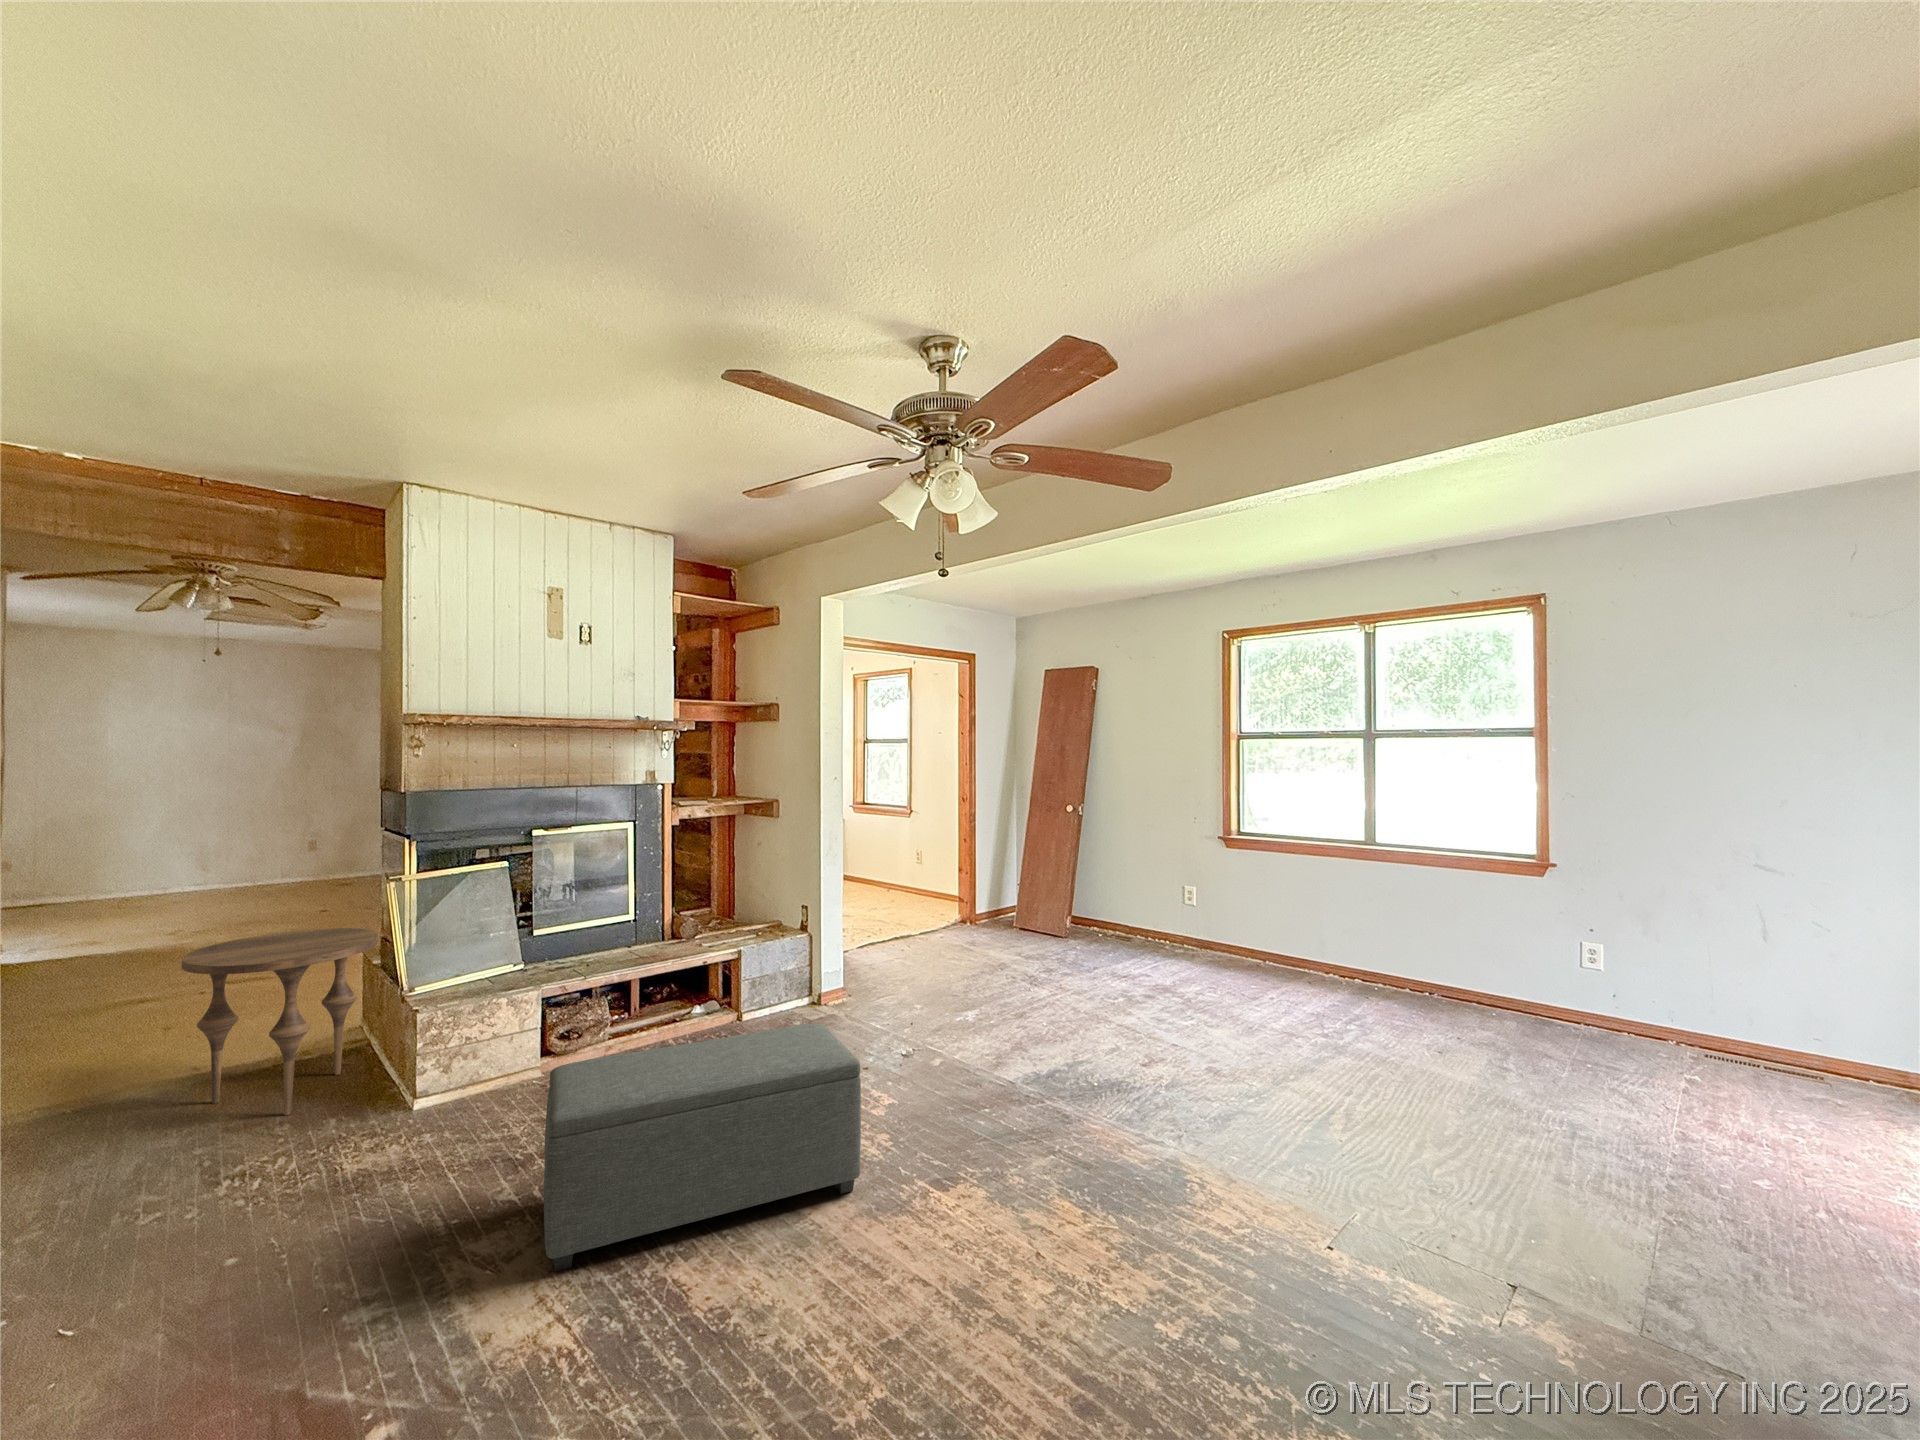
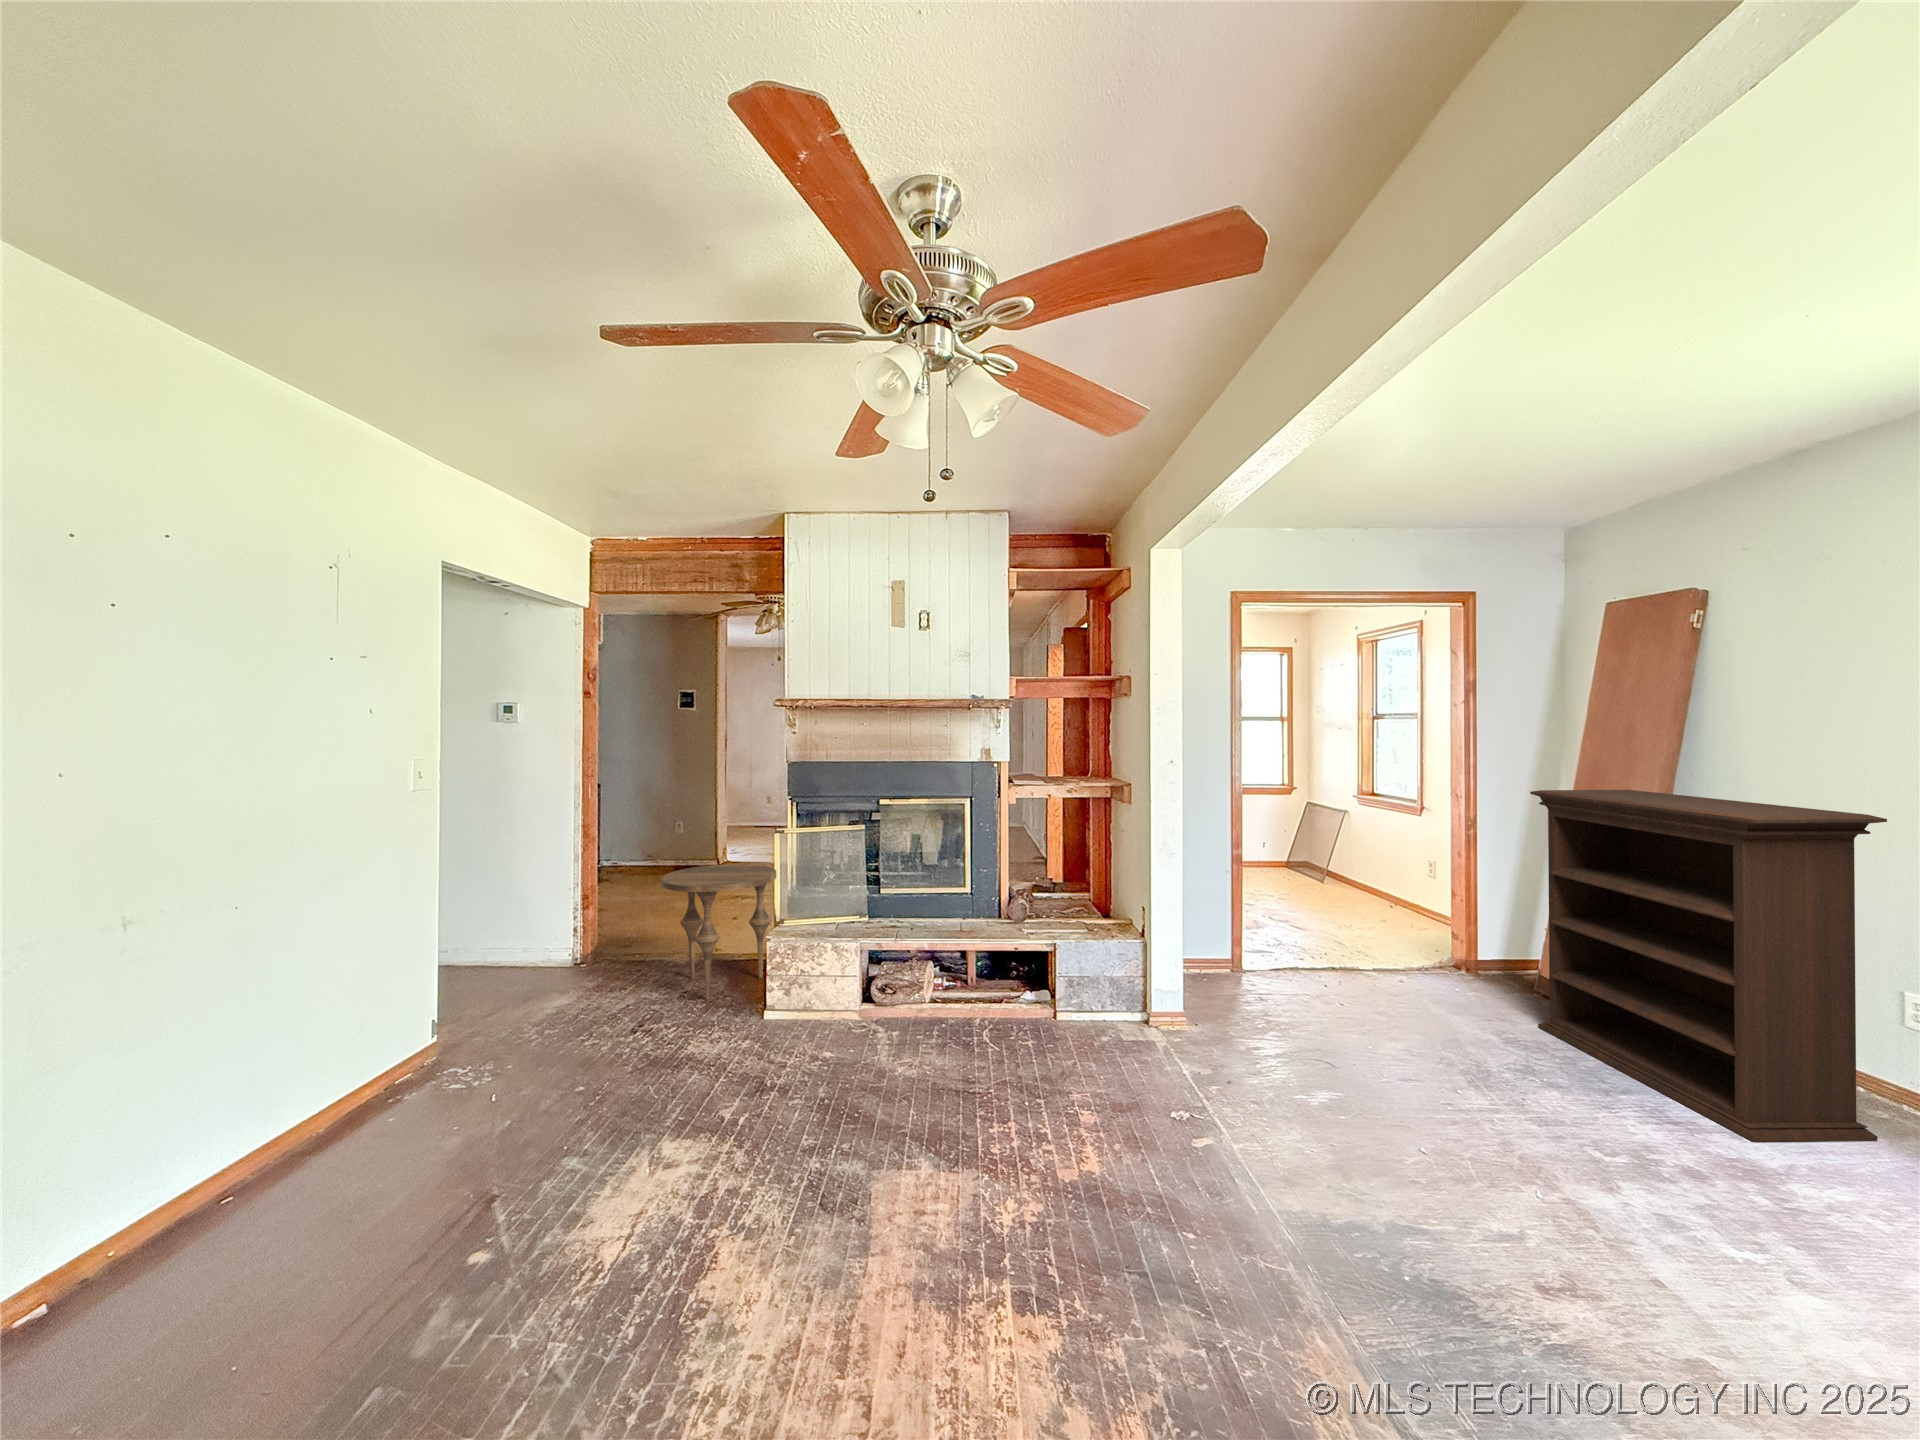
bookshelf: none [1036,789,1202,979] -> present [1530,790,1887,1142]
ottoman: present [544,1023,861,1271] -> none [661,1018,979,1254]

